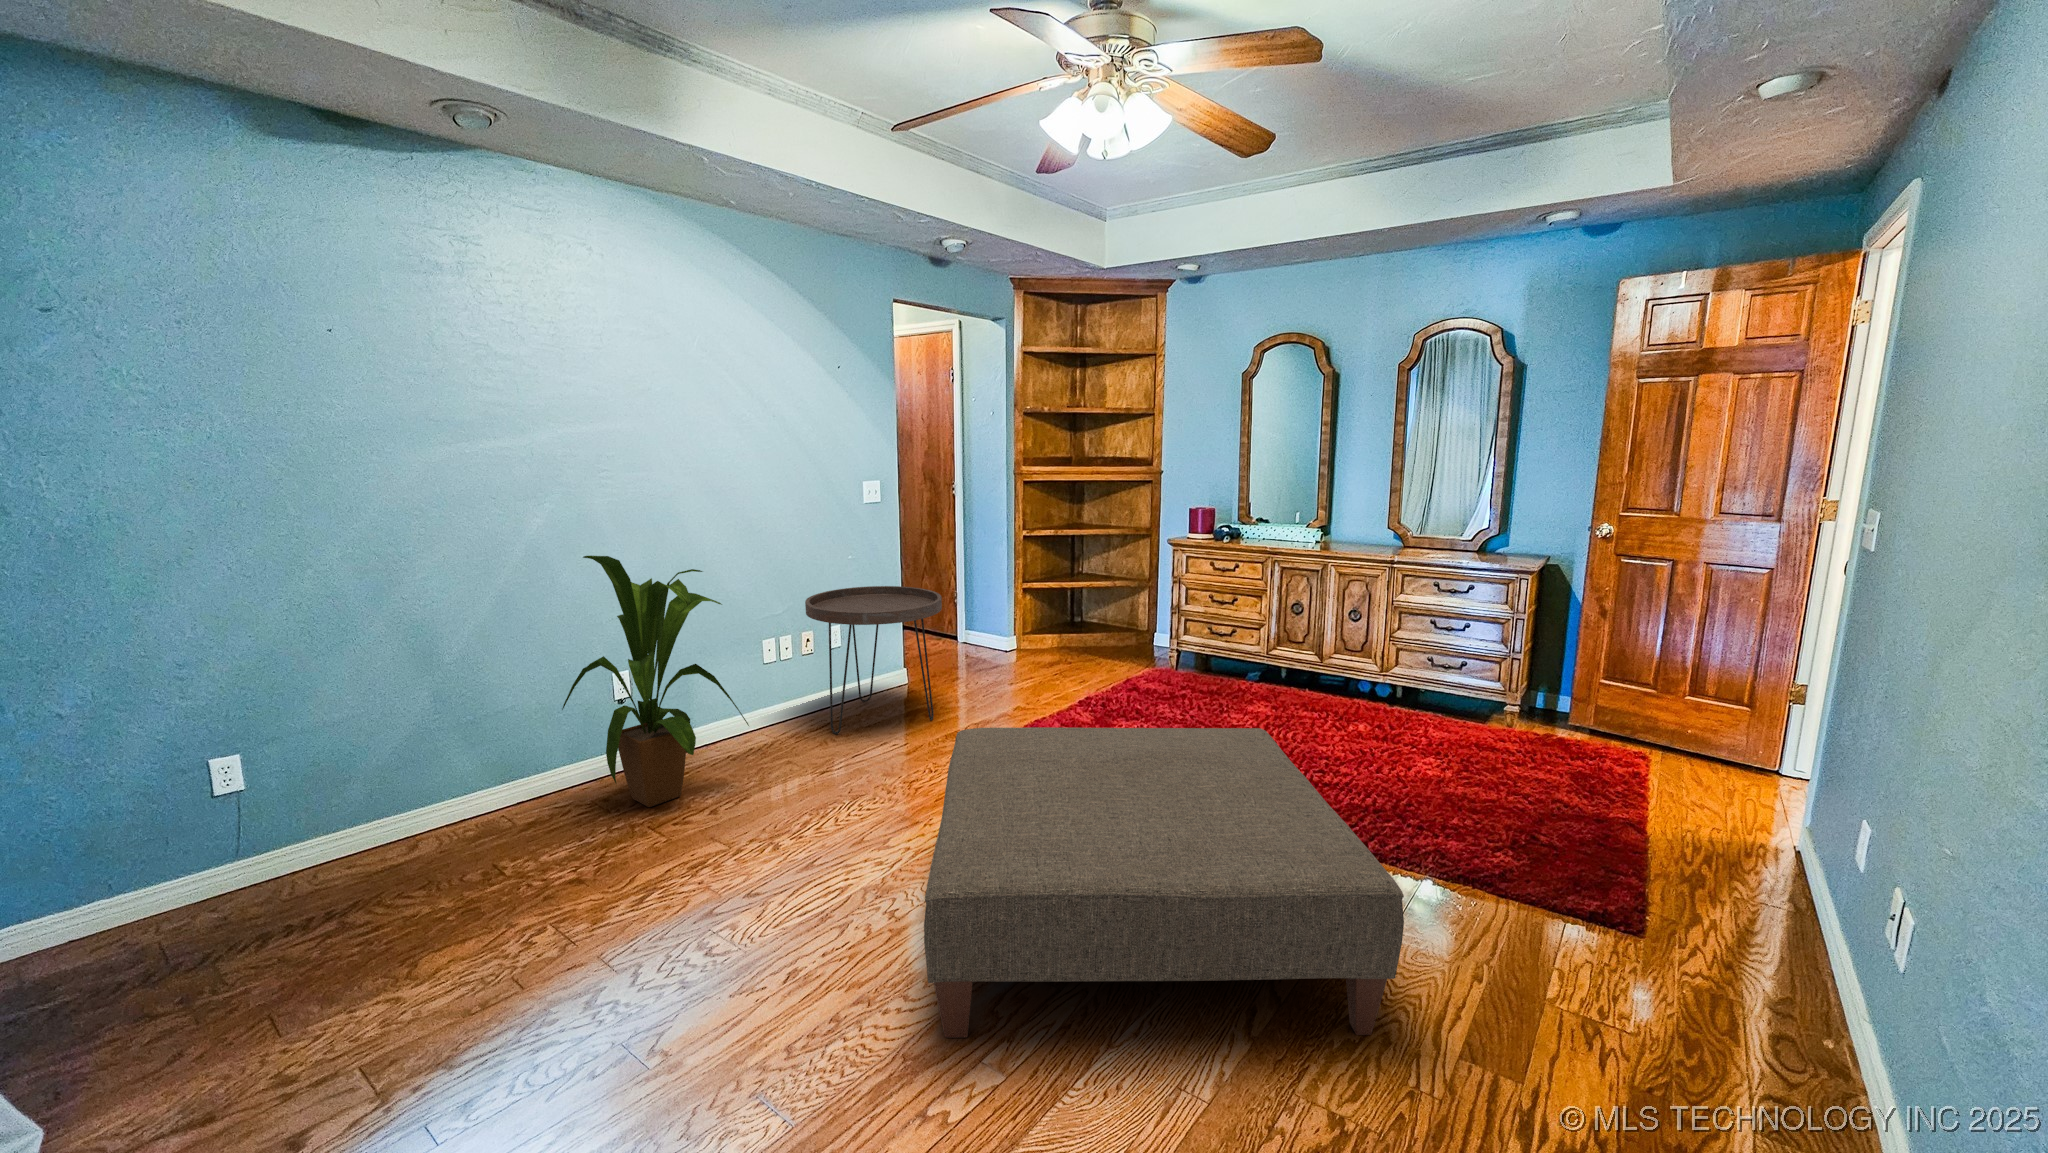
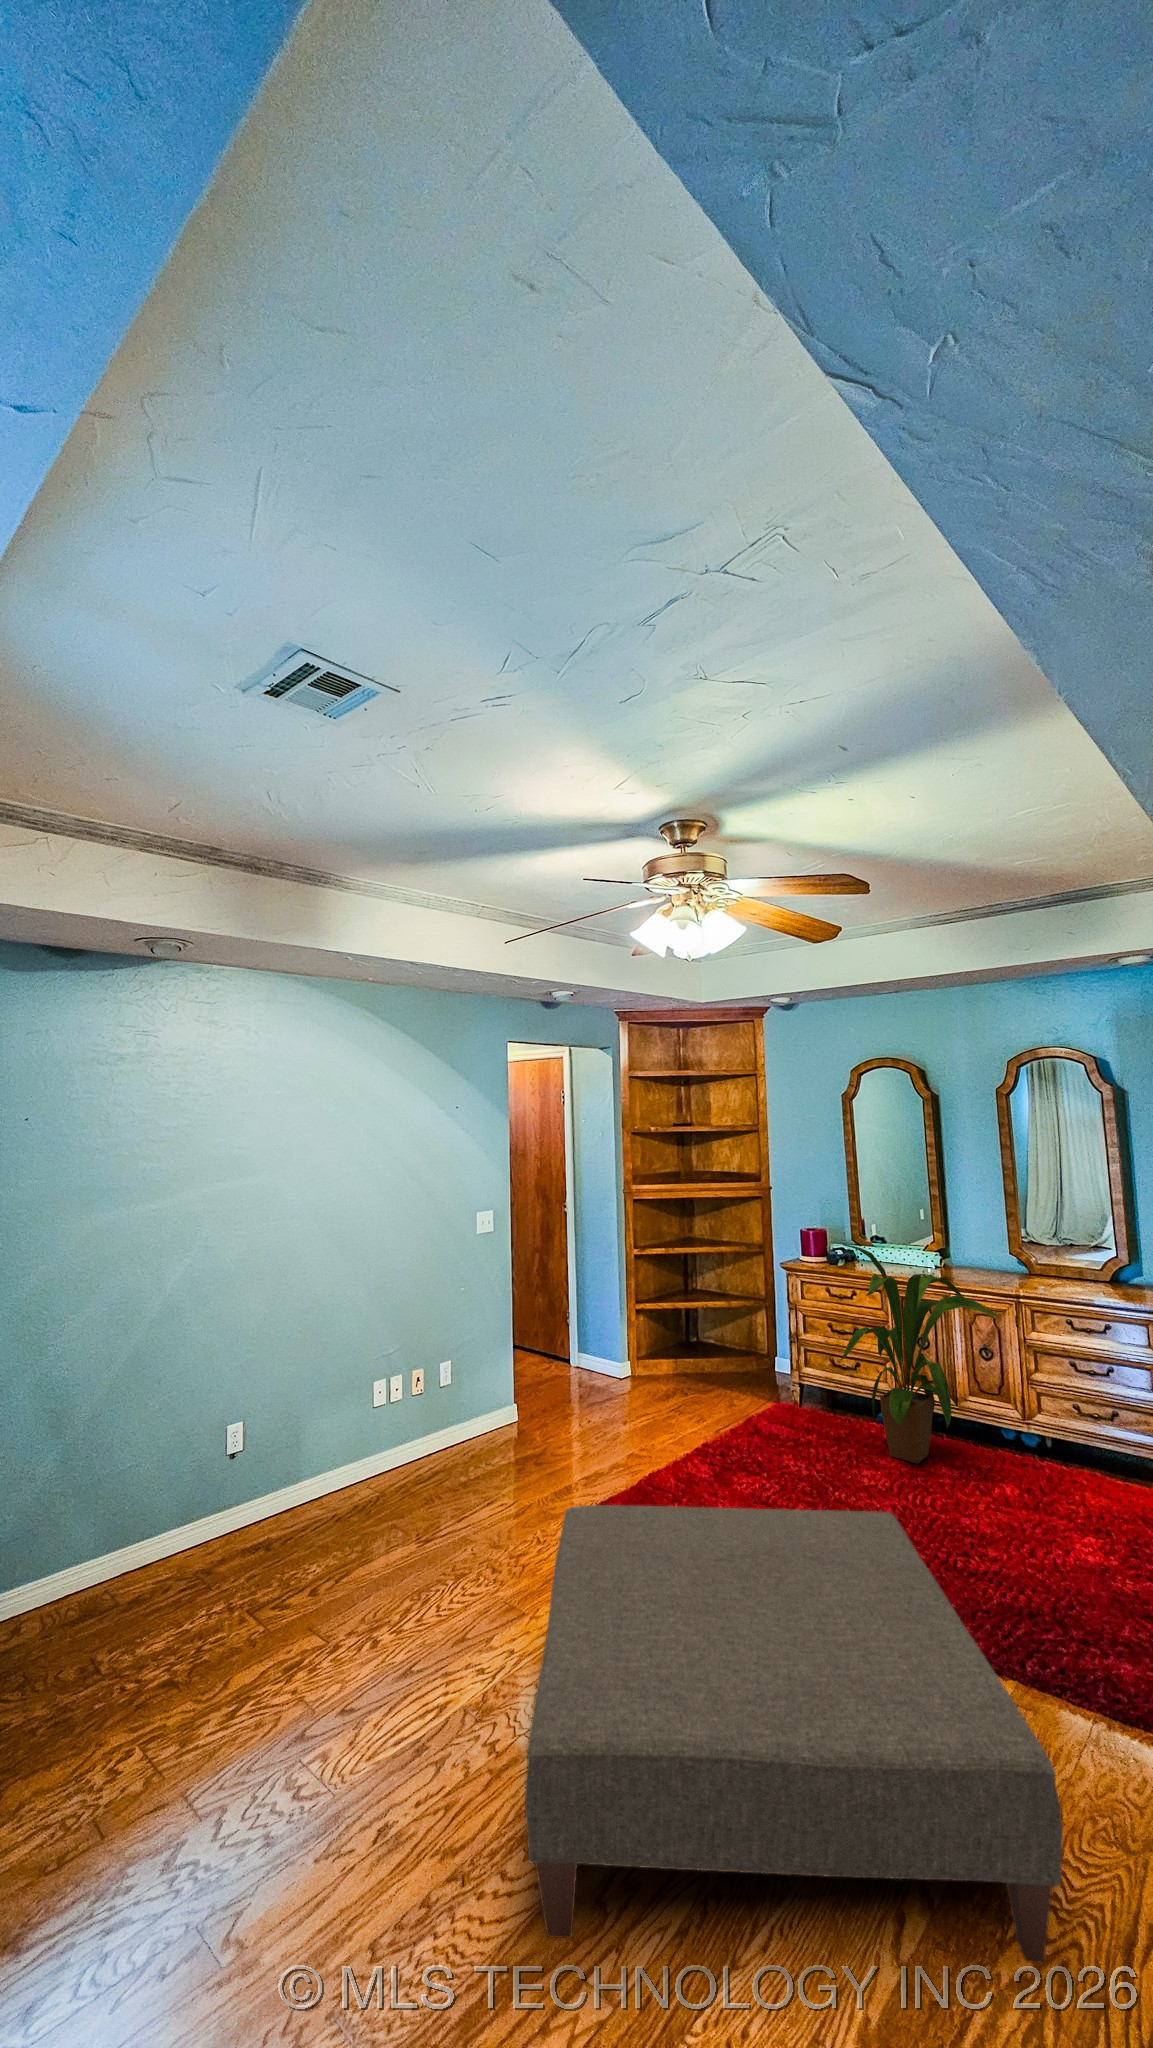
house plant: present [562,556,749,807] -> present [841,1244,1001,1464]
side table: present [805,586,942,734] -> none [417,1317,552,1487]

